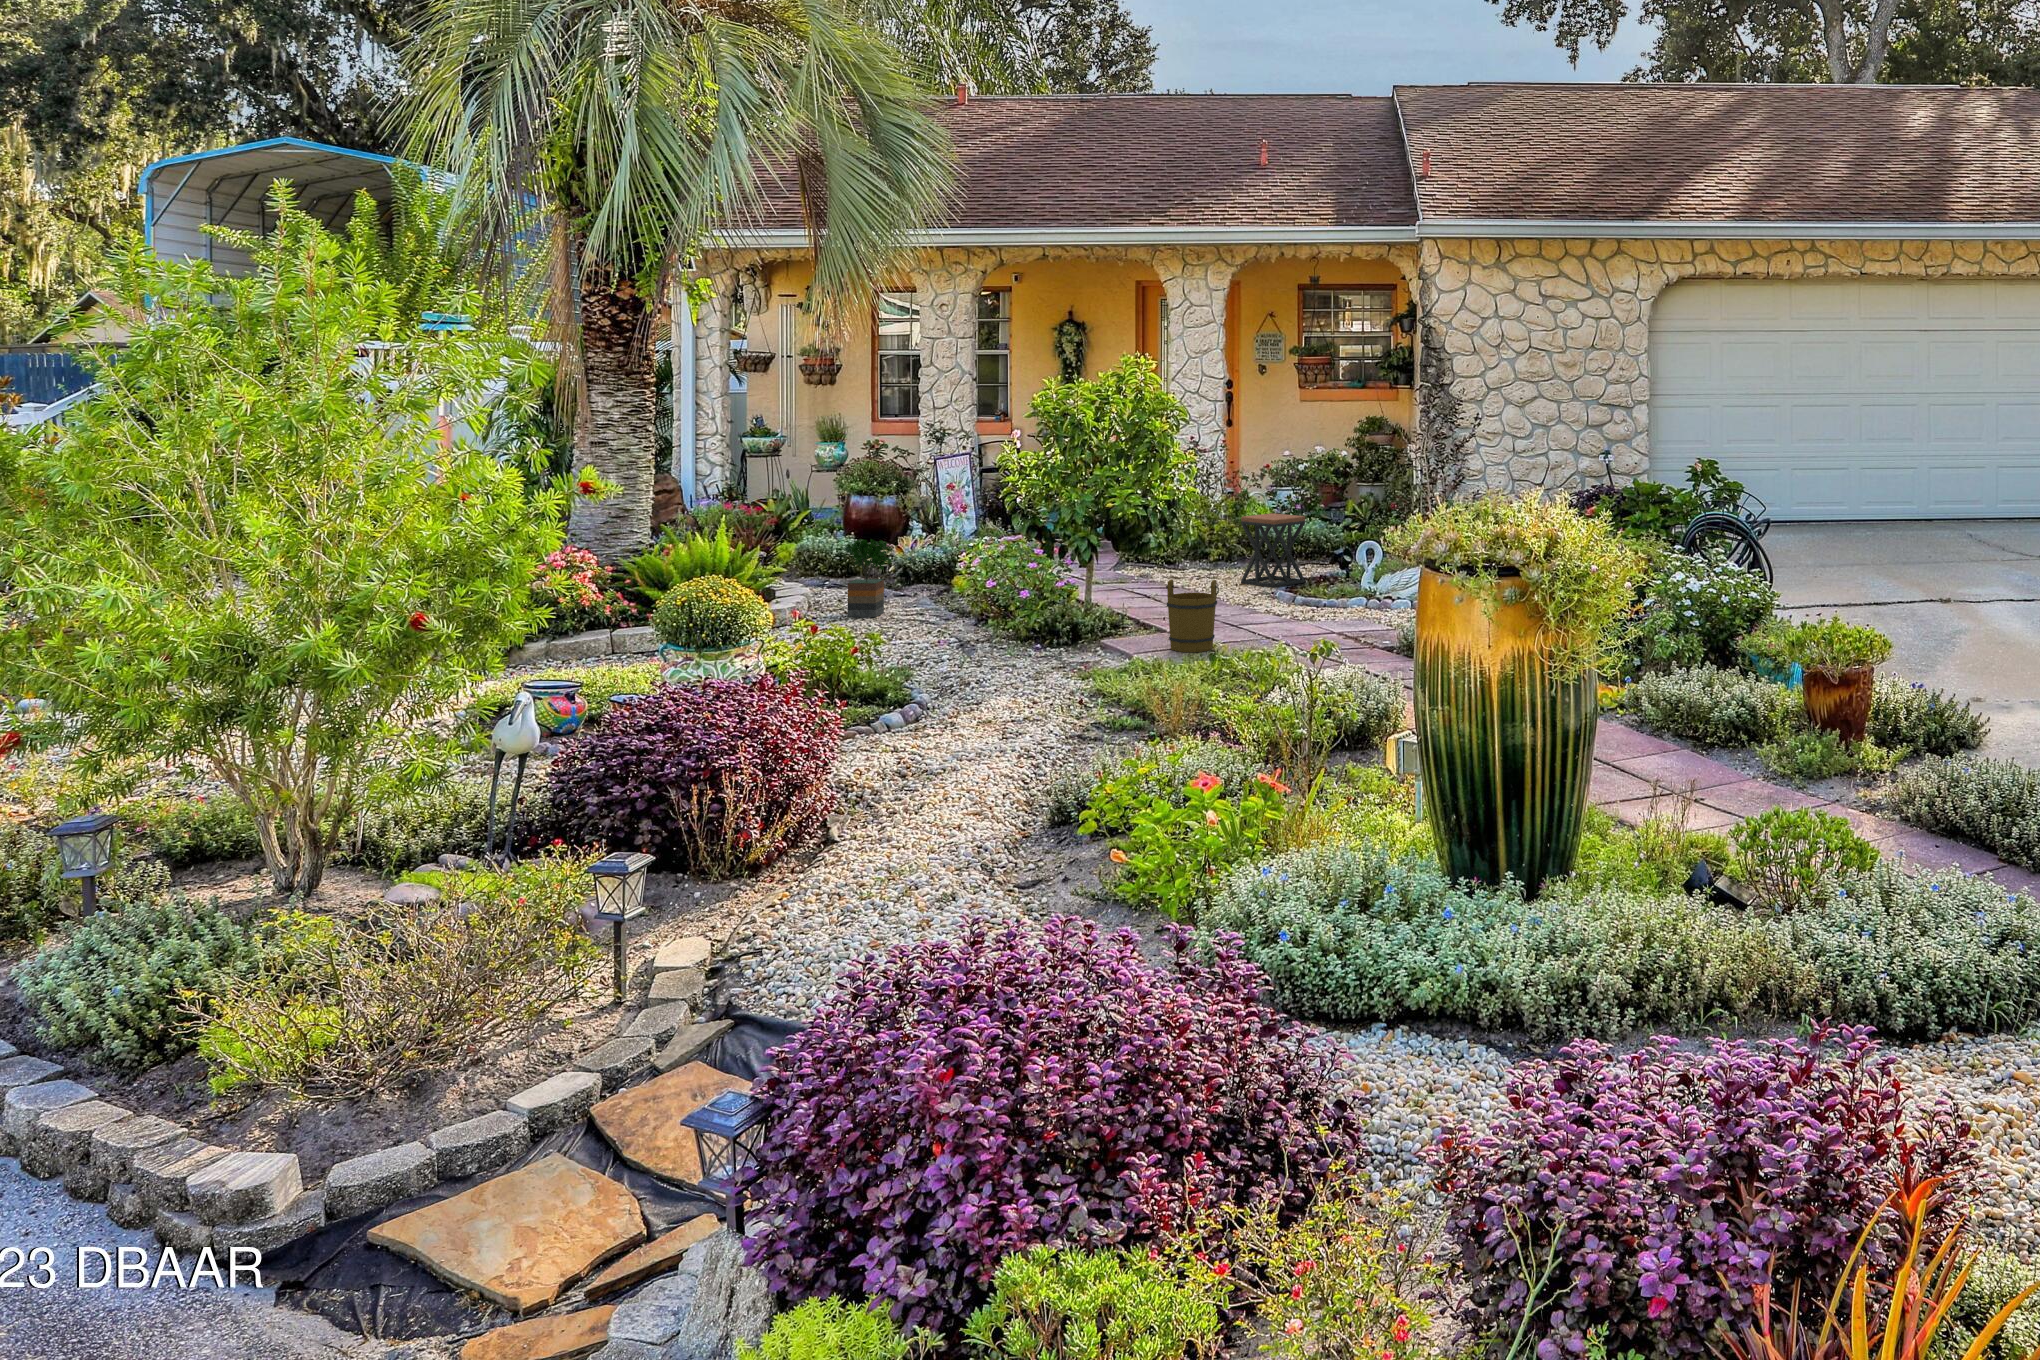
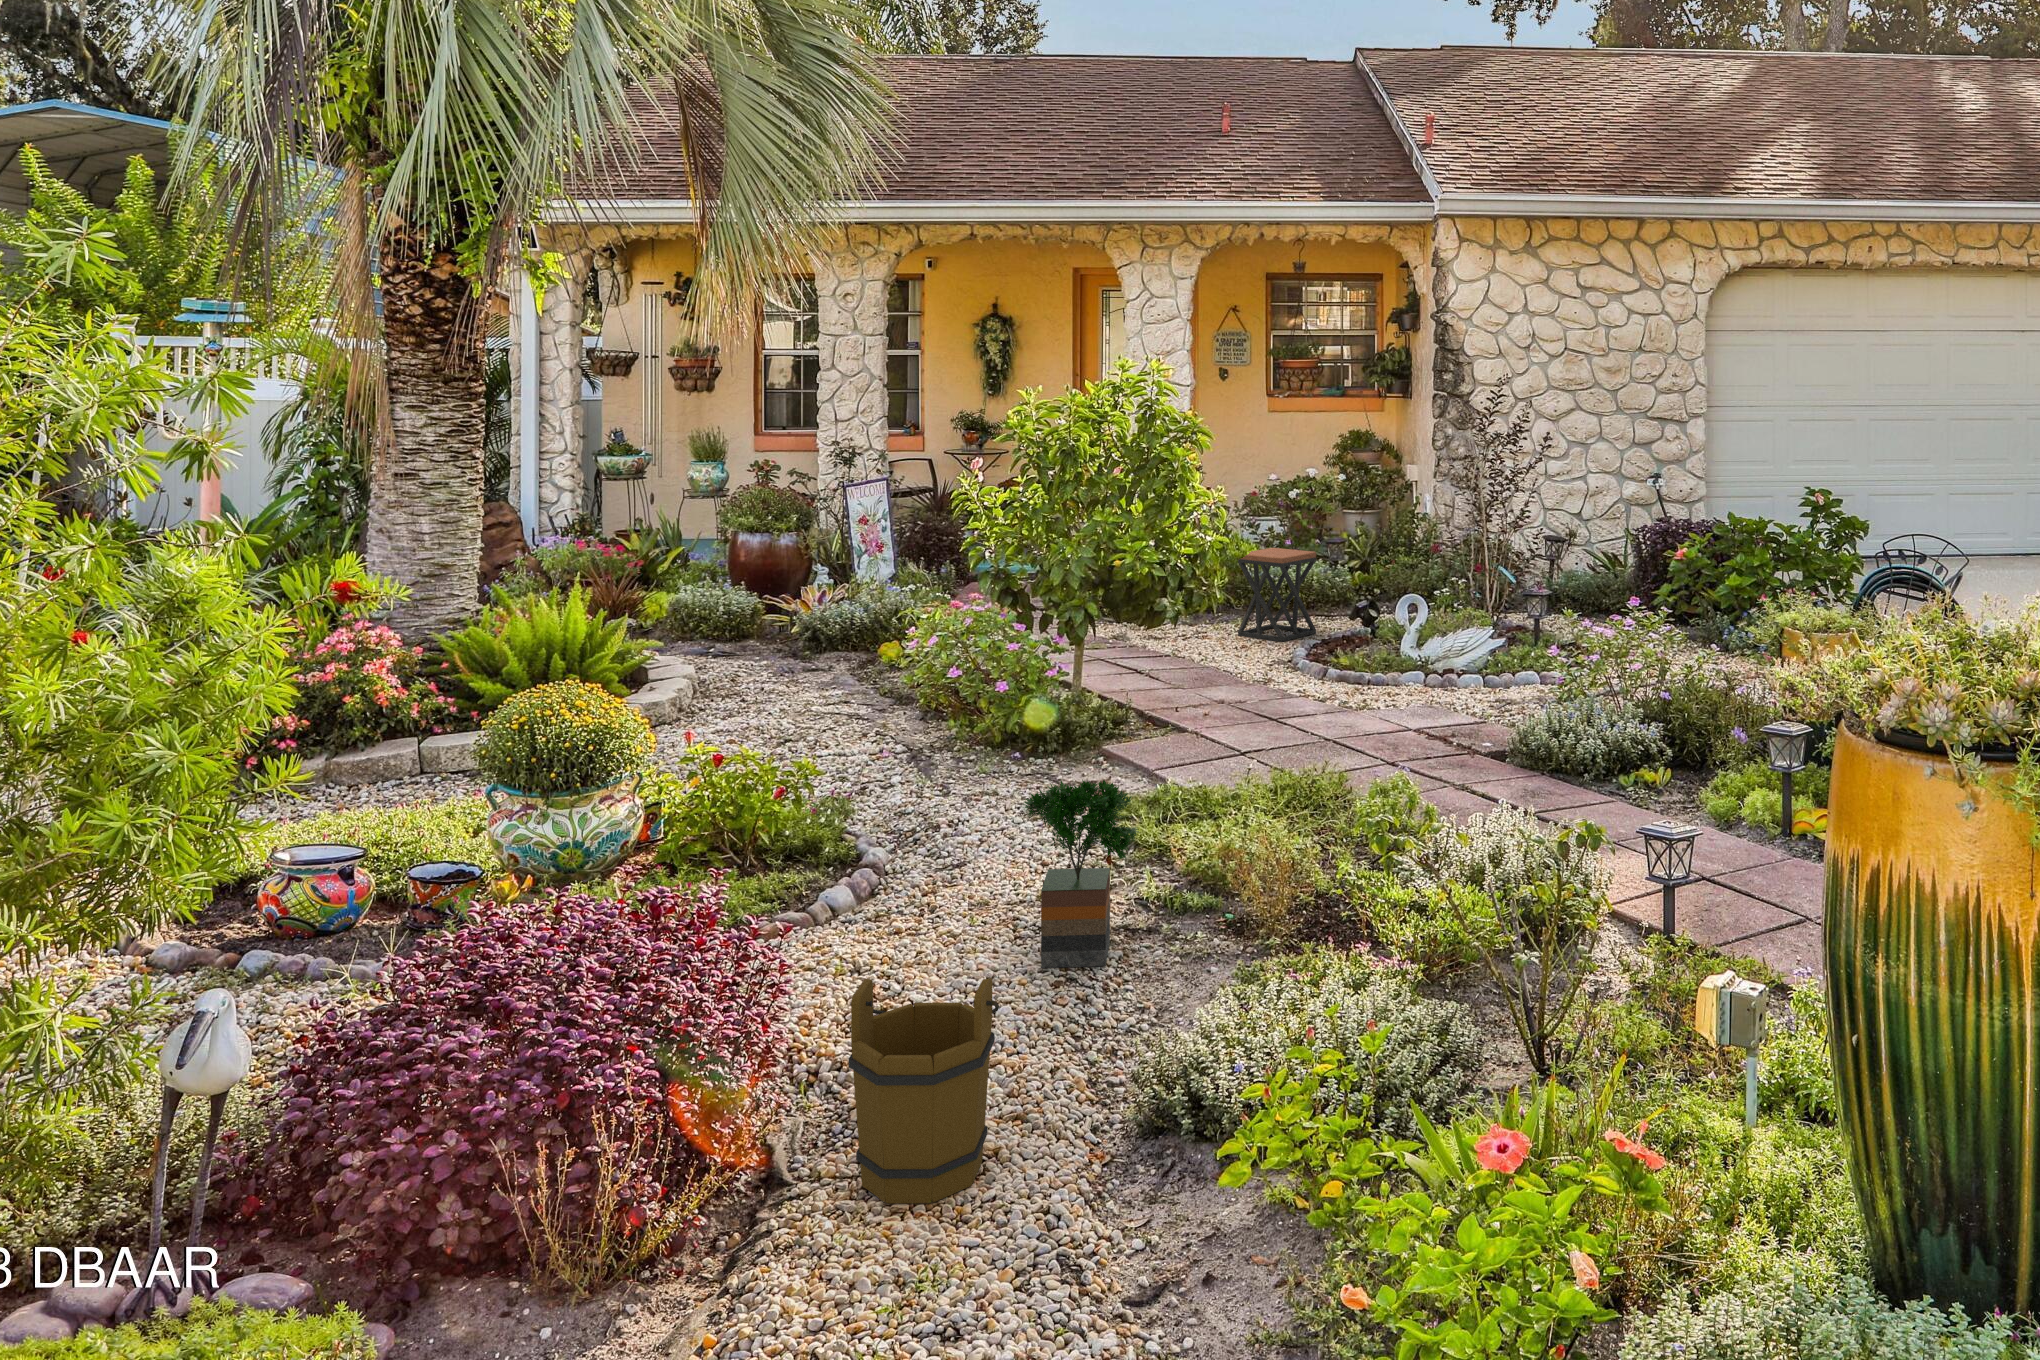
potted tree: present [844,539,893,617] -> present [1023,780,1138,968]
bucket: present [1166,579,1219,652] -> present [849,978,999,1203]

